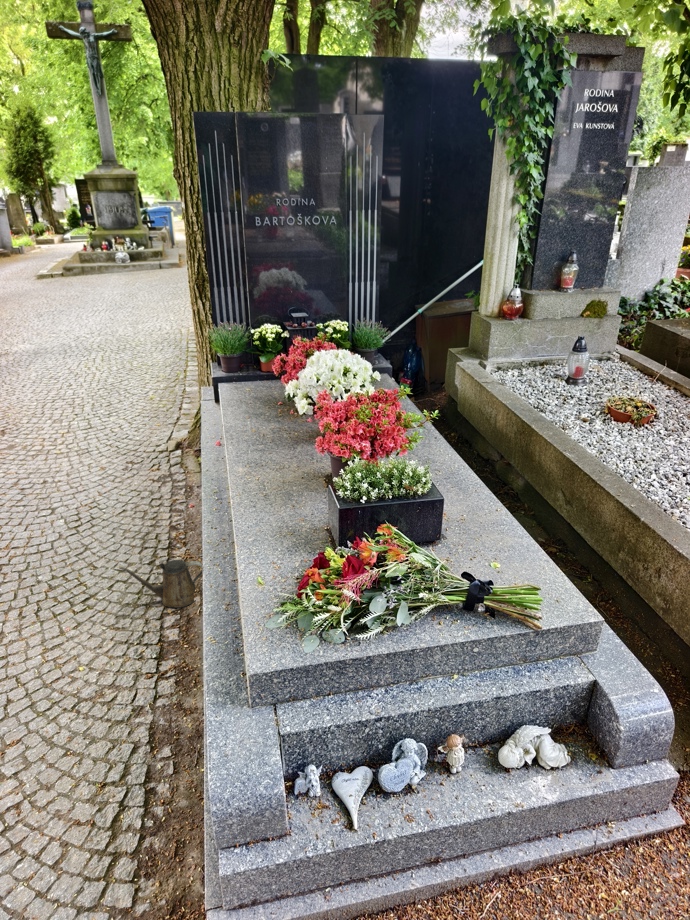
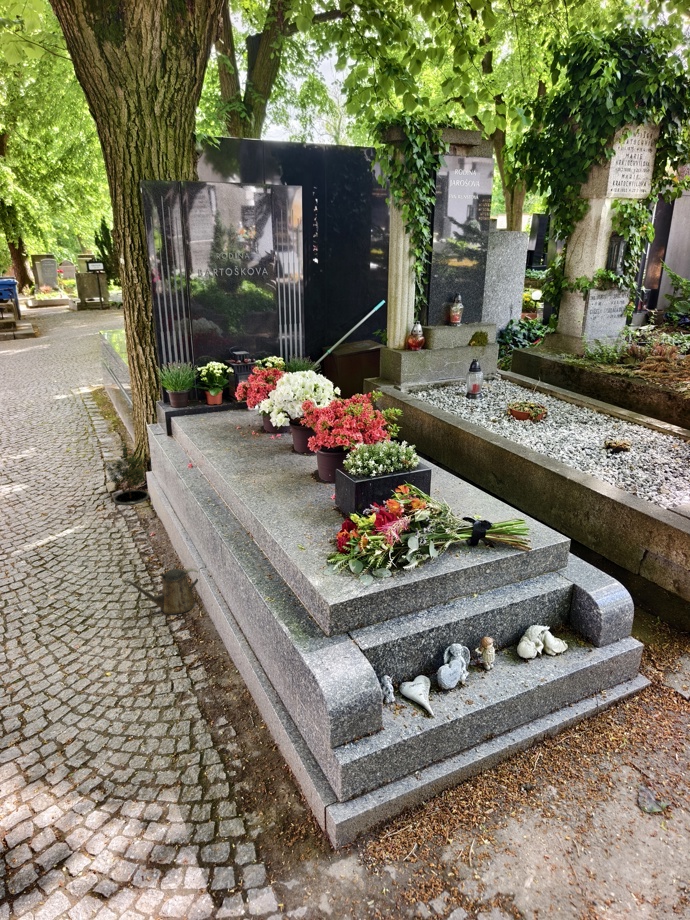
potted tree: none [156,397,203,467] -> present [104,443,149,505]

